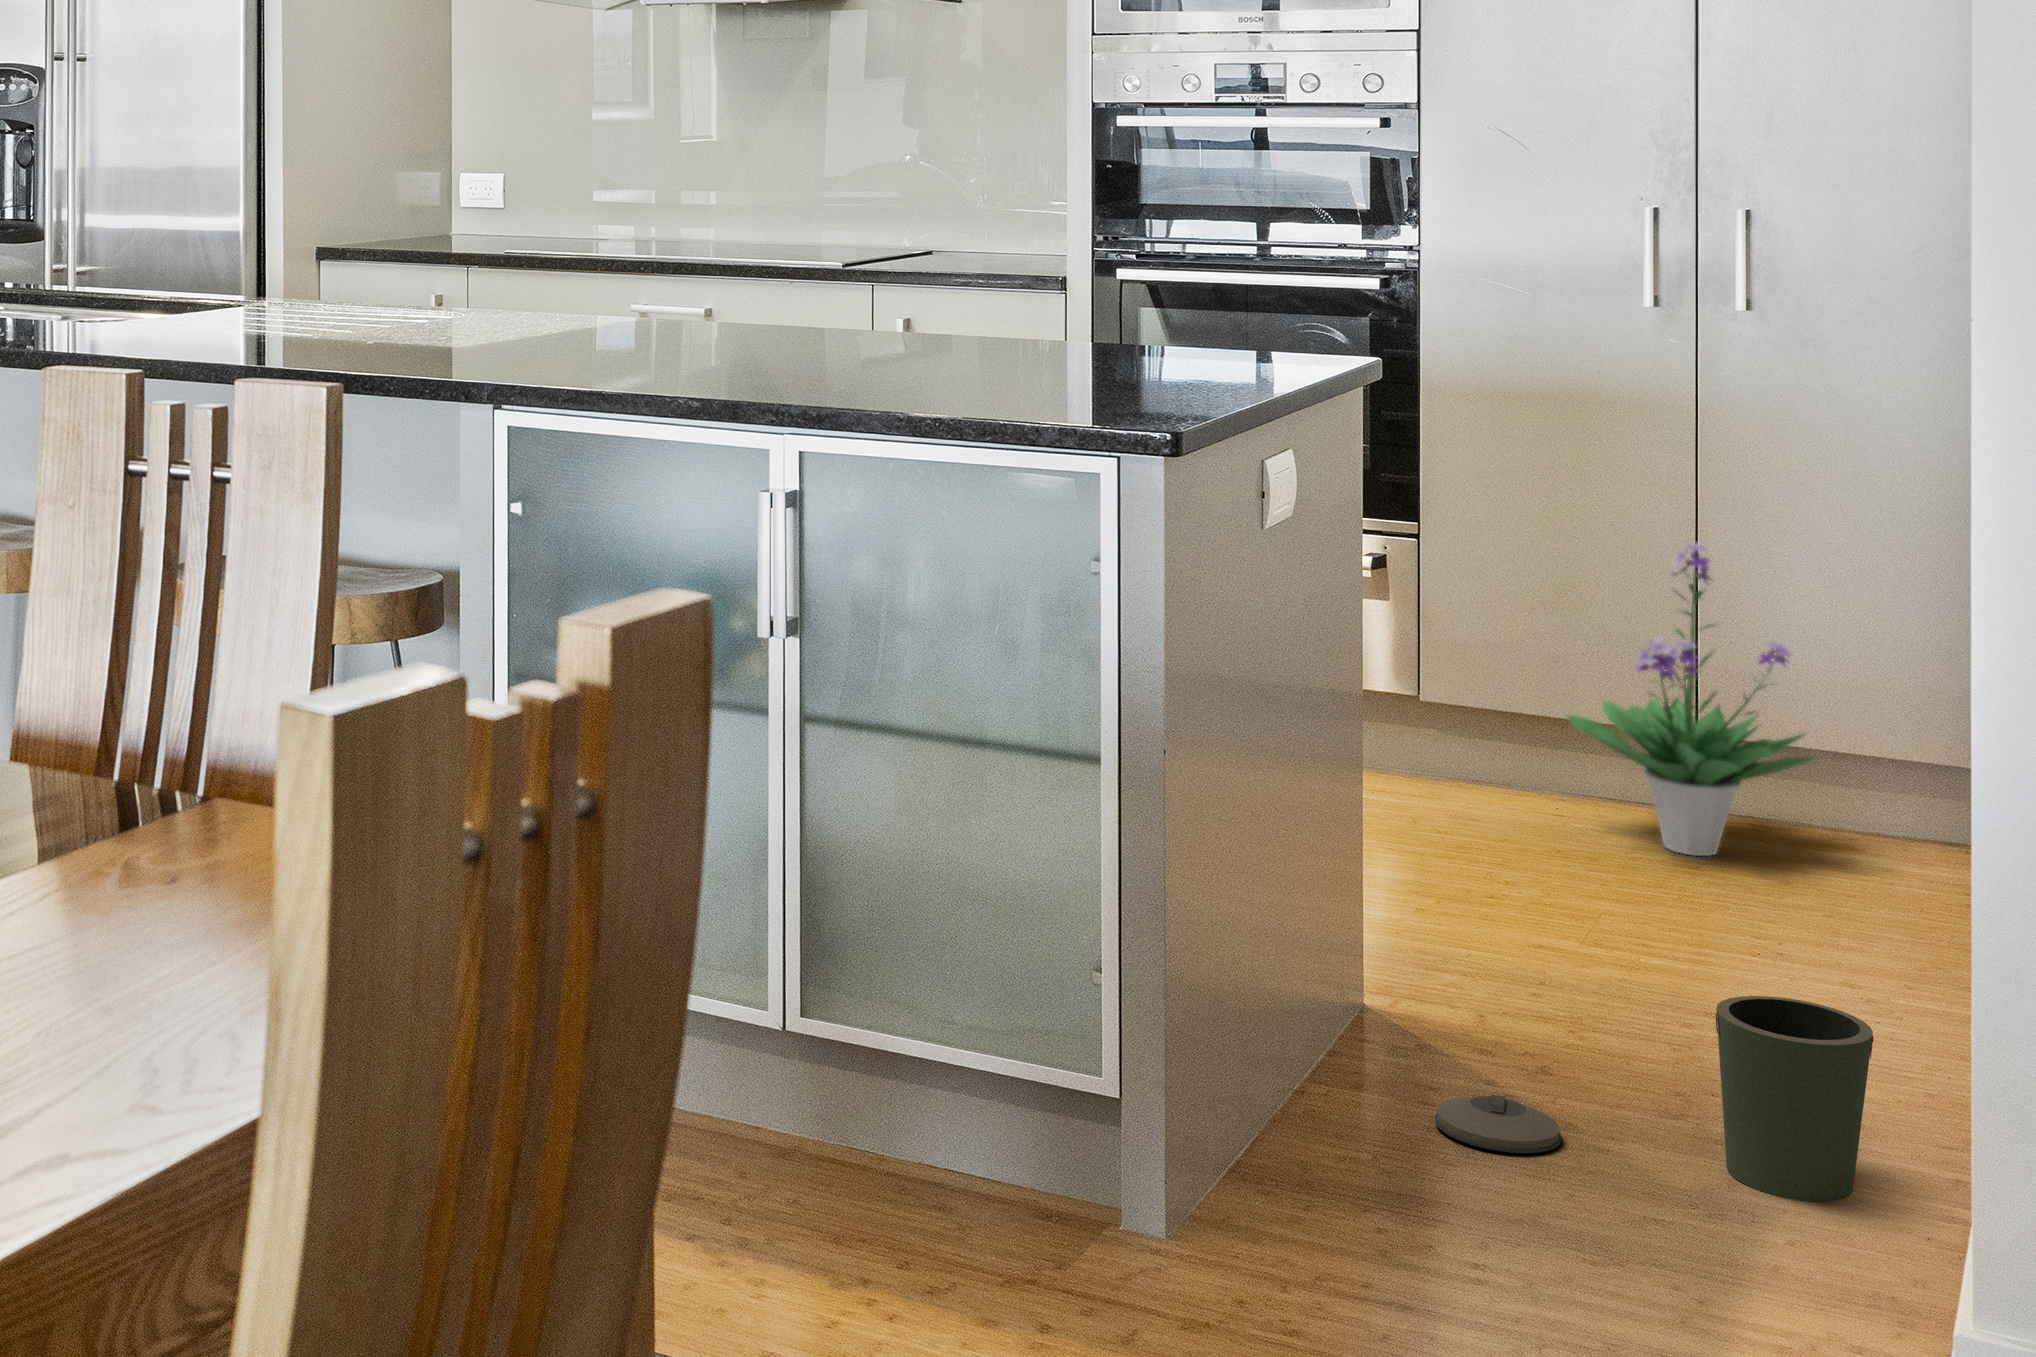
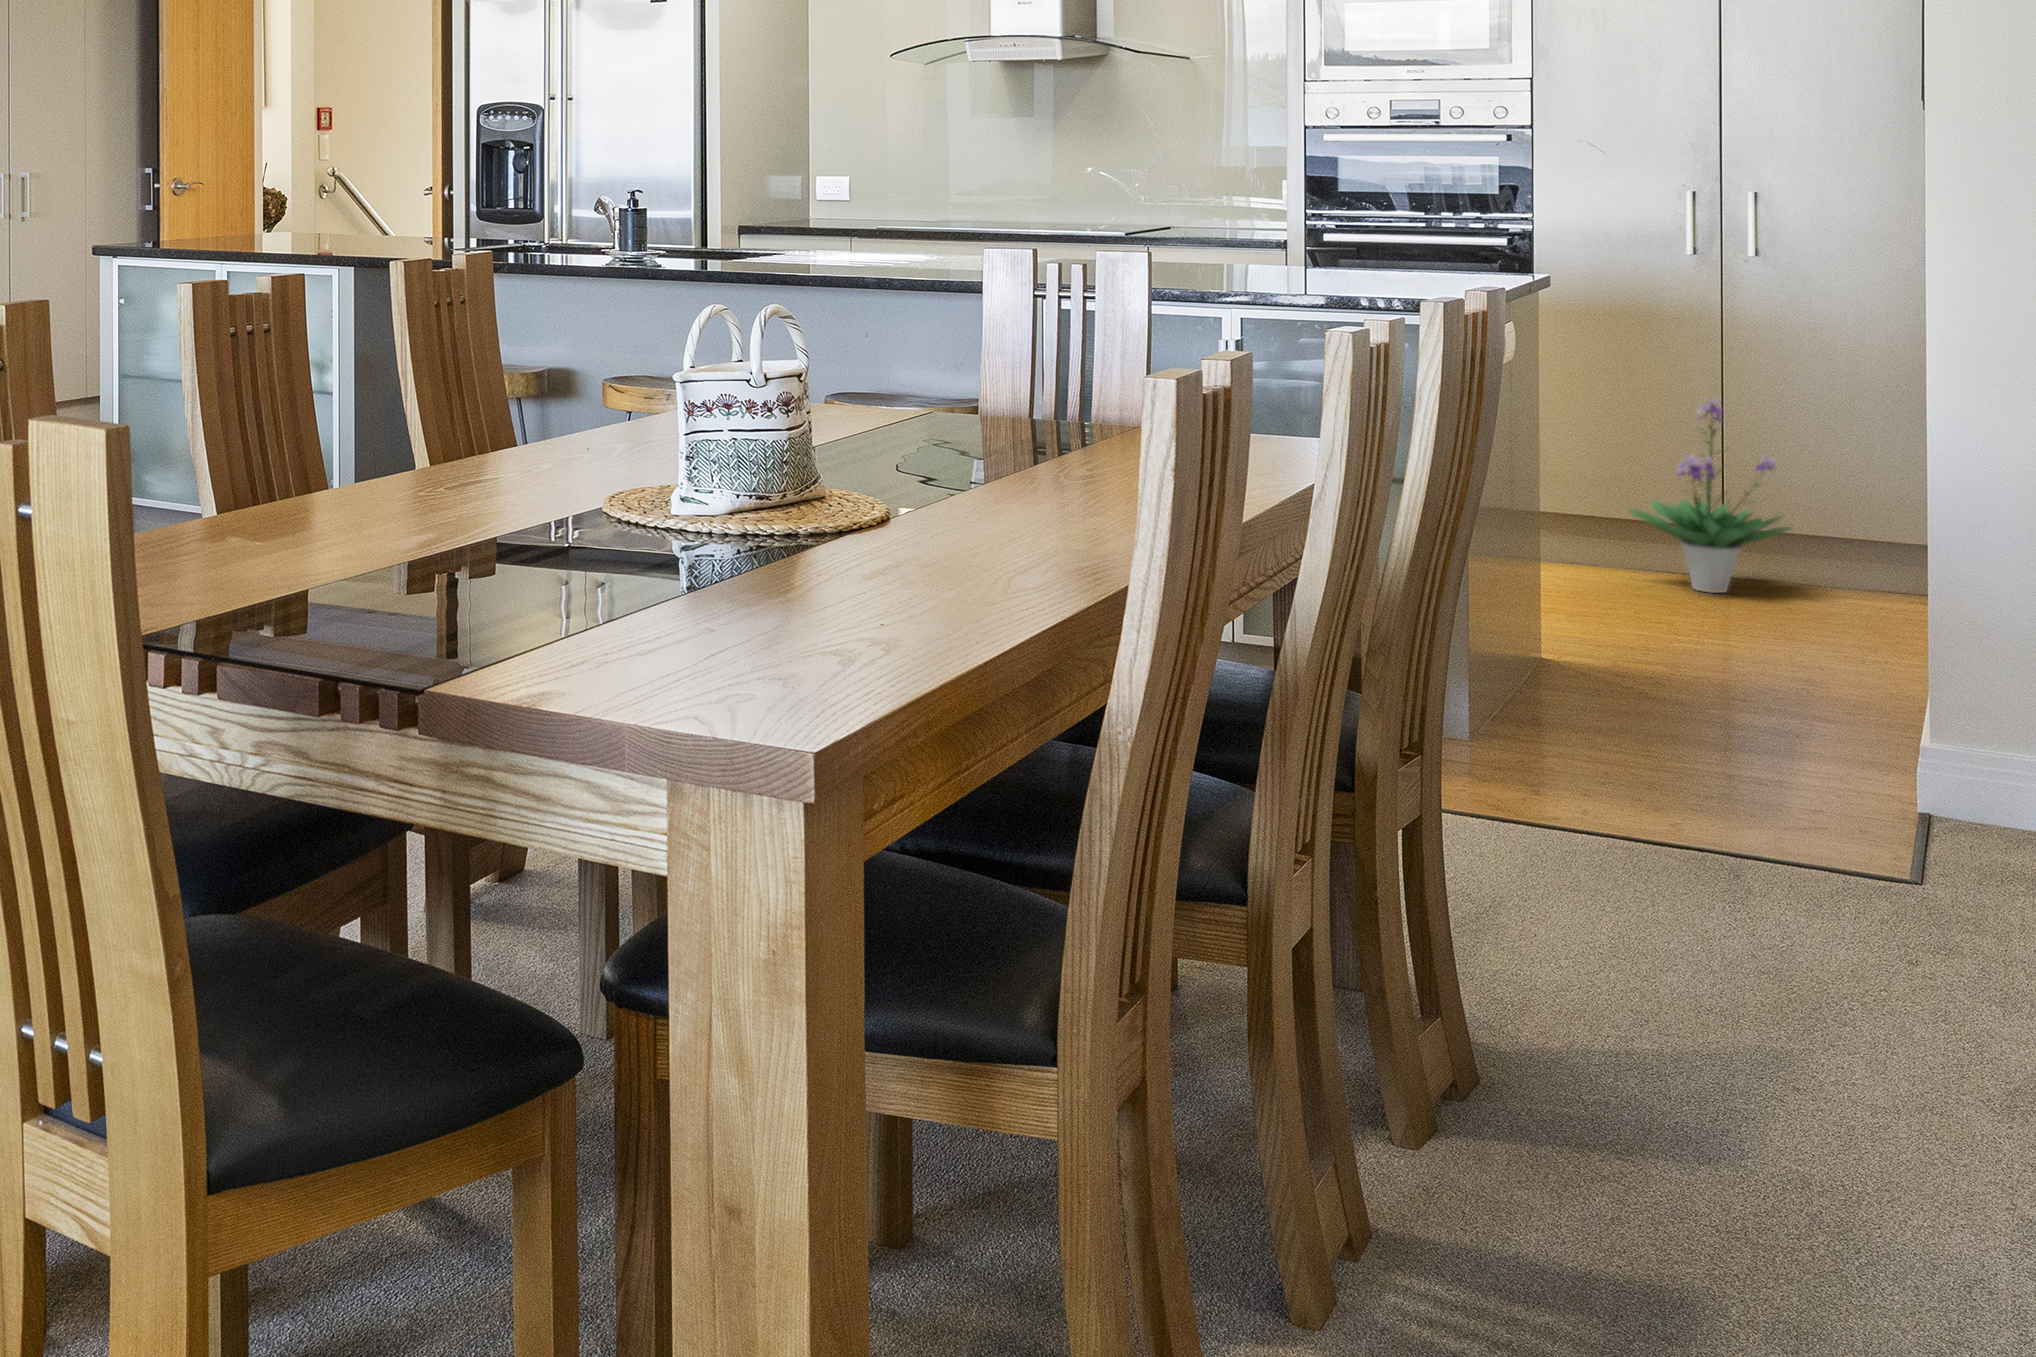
trash can: present [1435,996,1874,1201] -> none [1589,619,1845,723]

